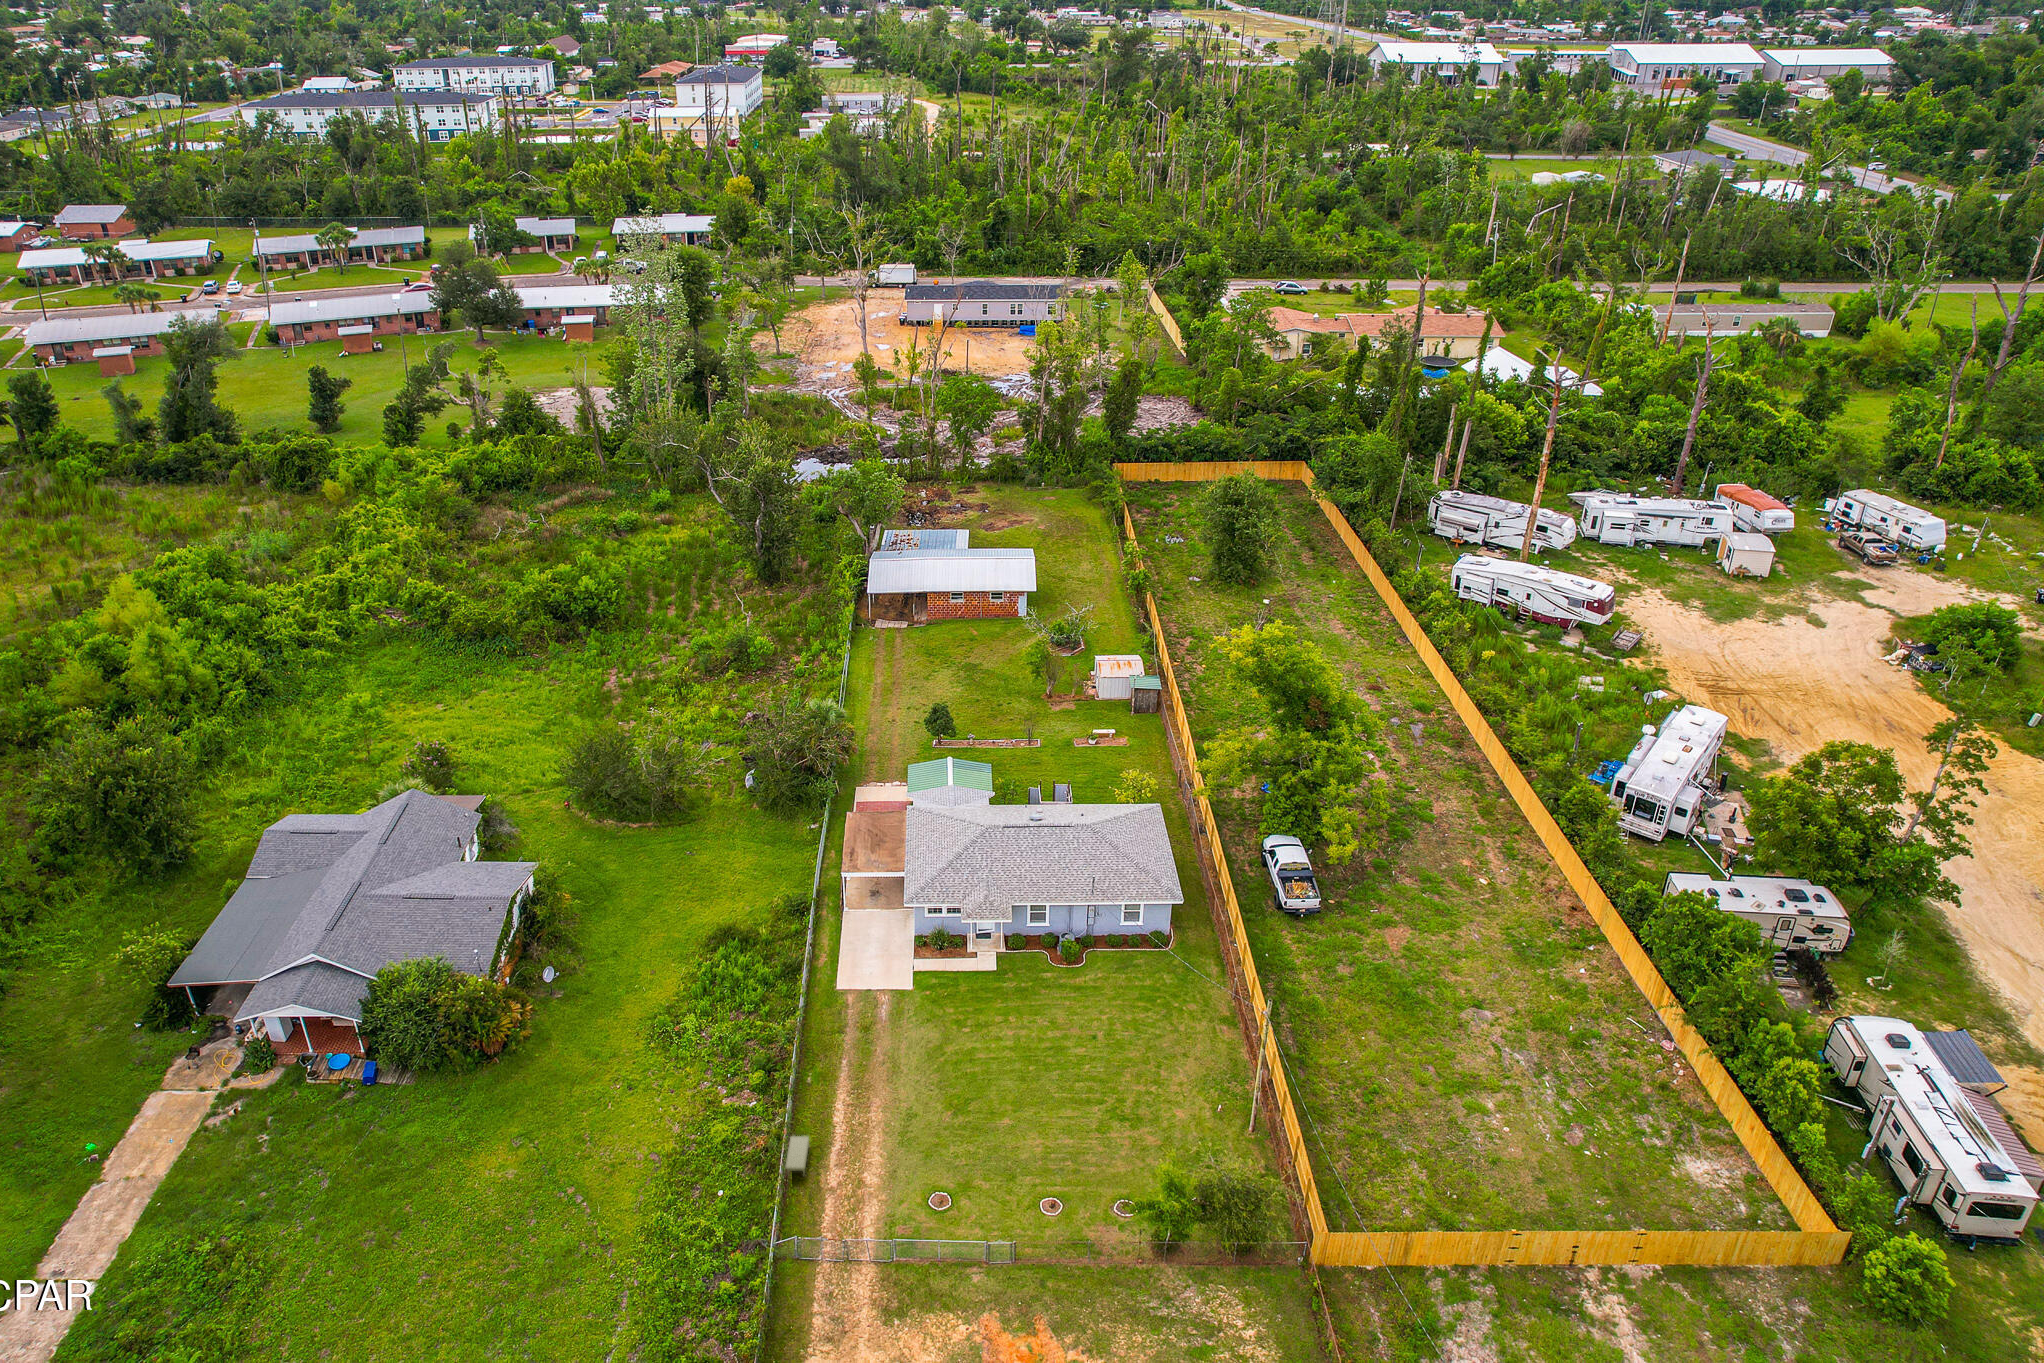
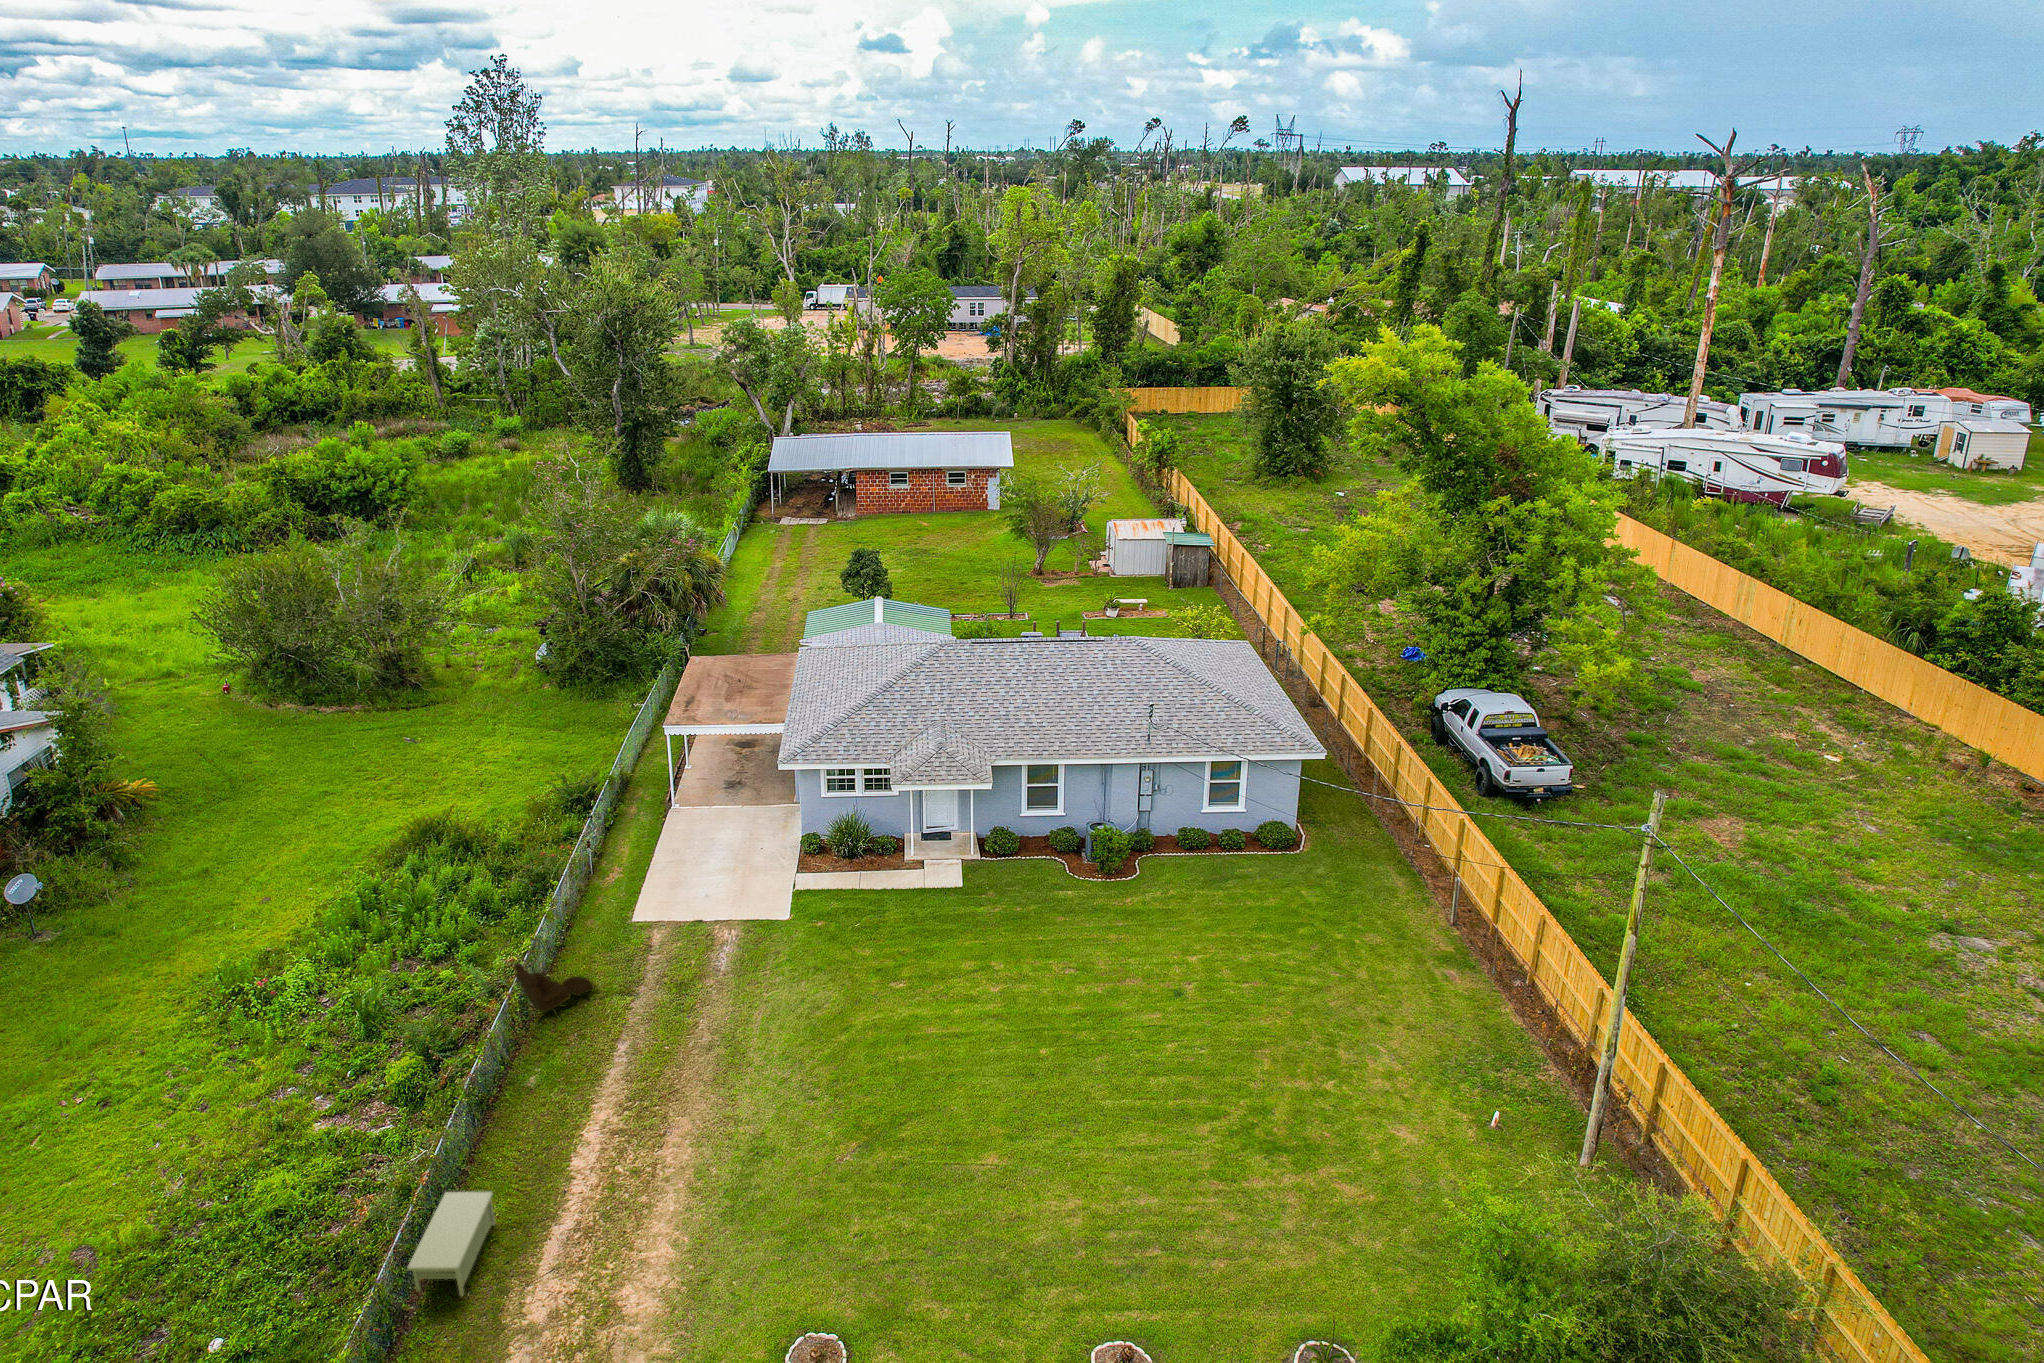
lounge chair: none [793,1025,827,1050] -> present [514,963,595,1023]

